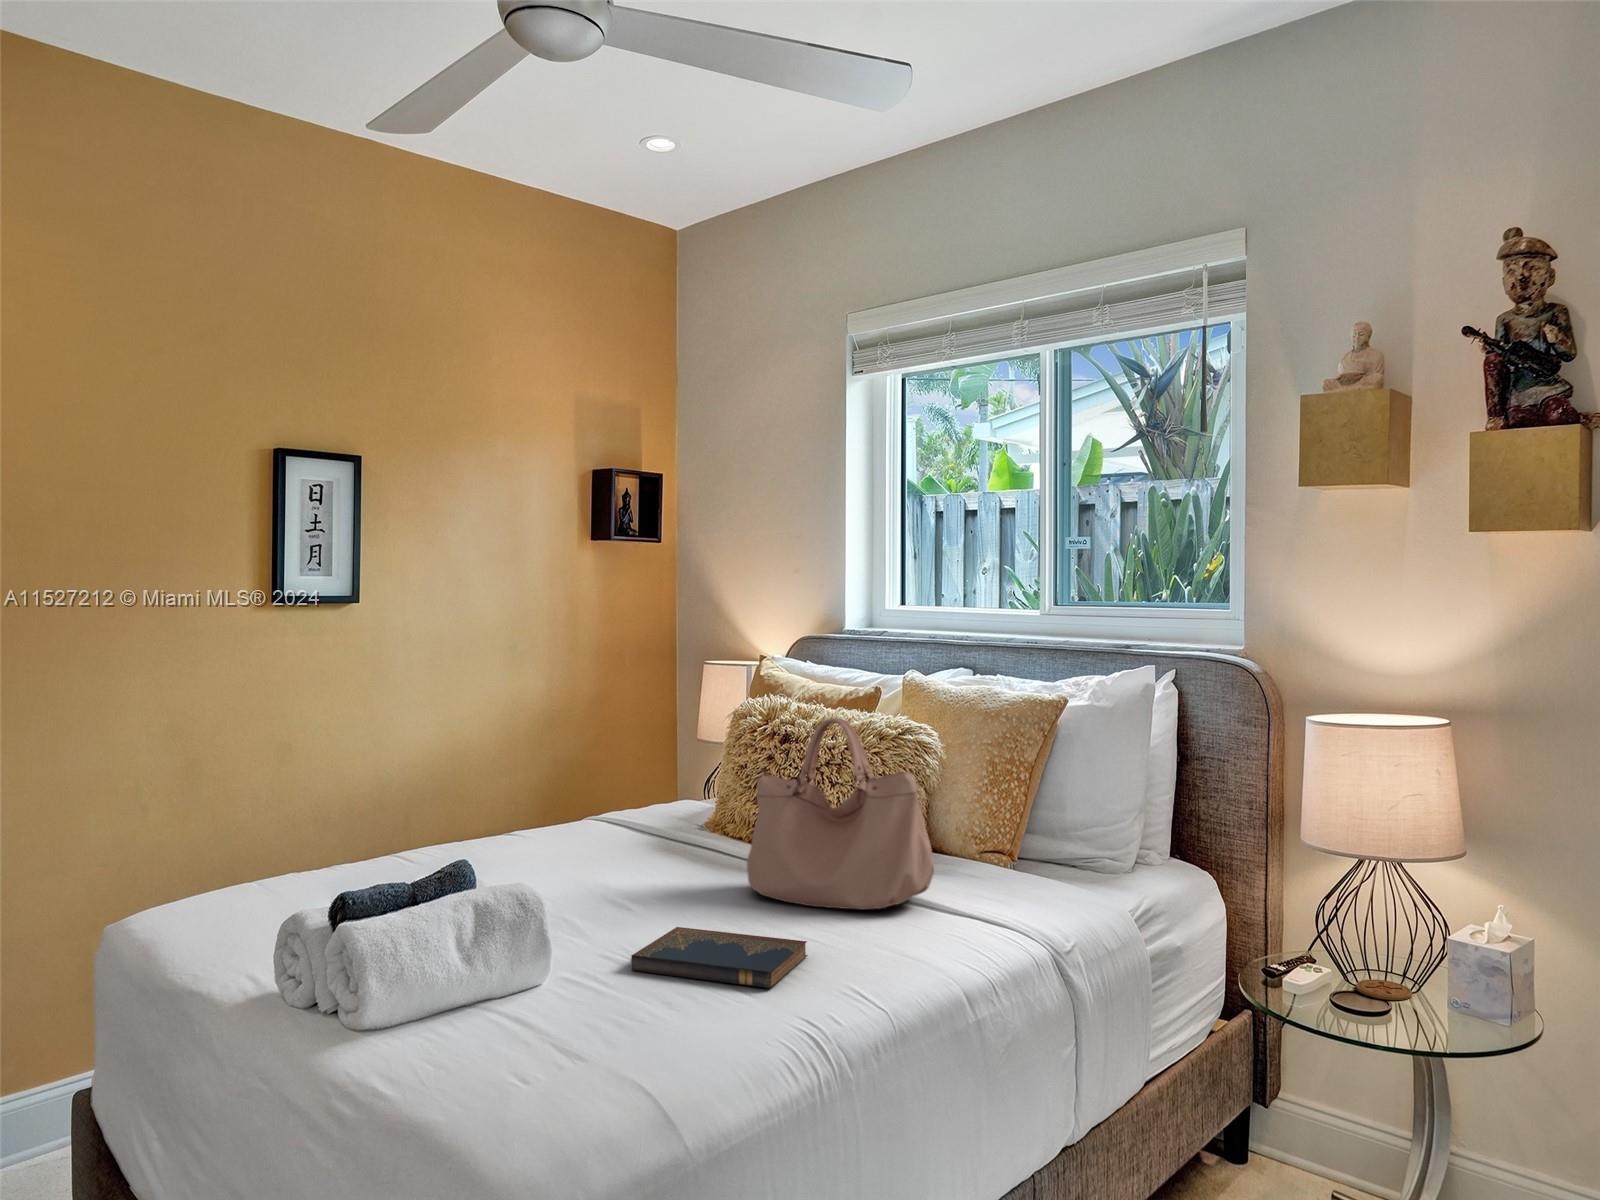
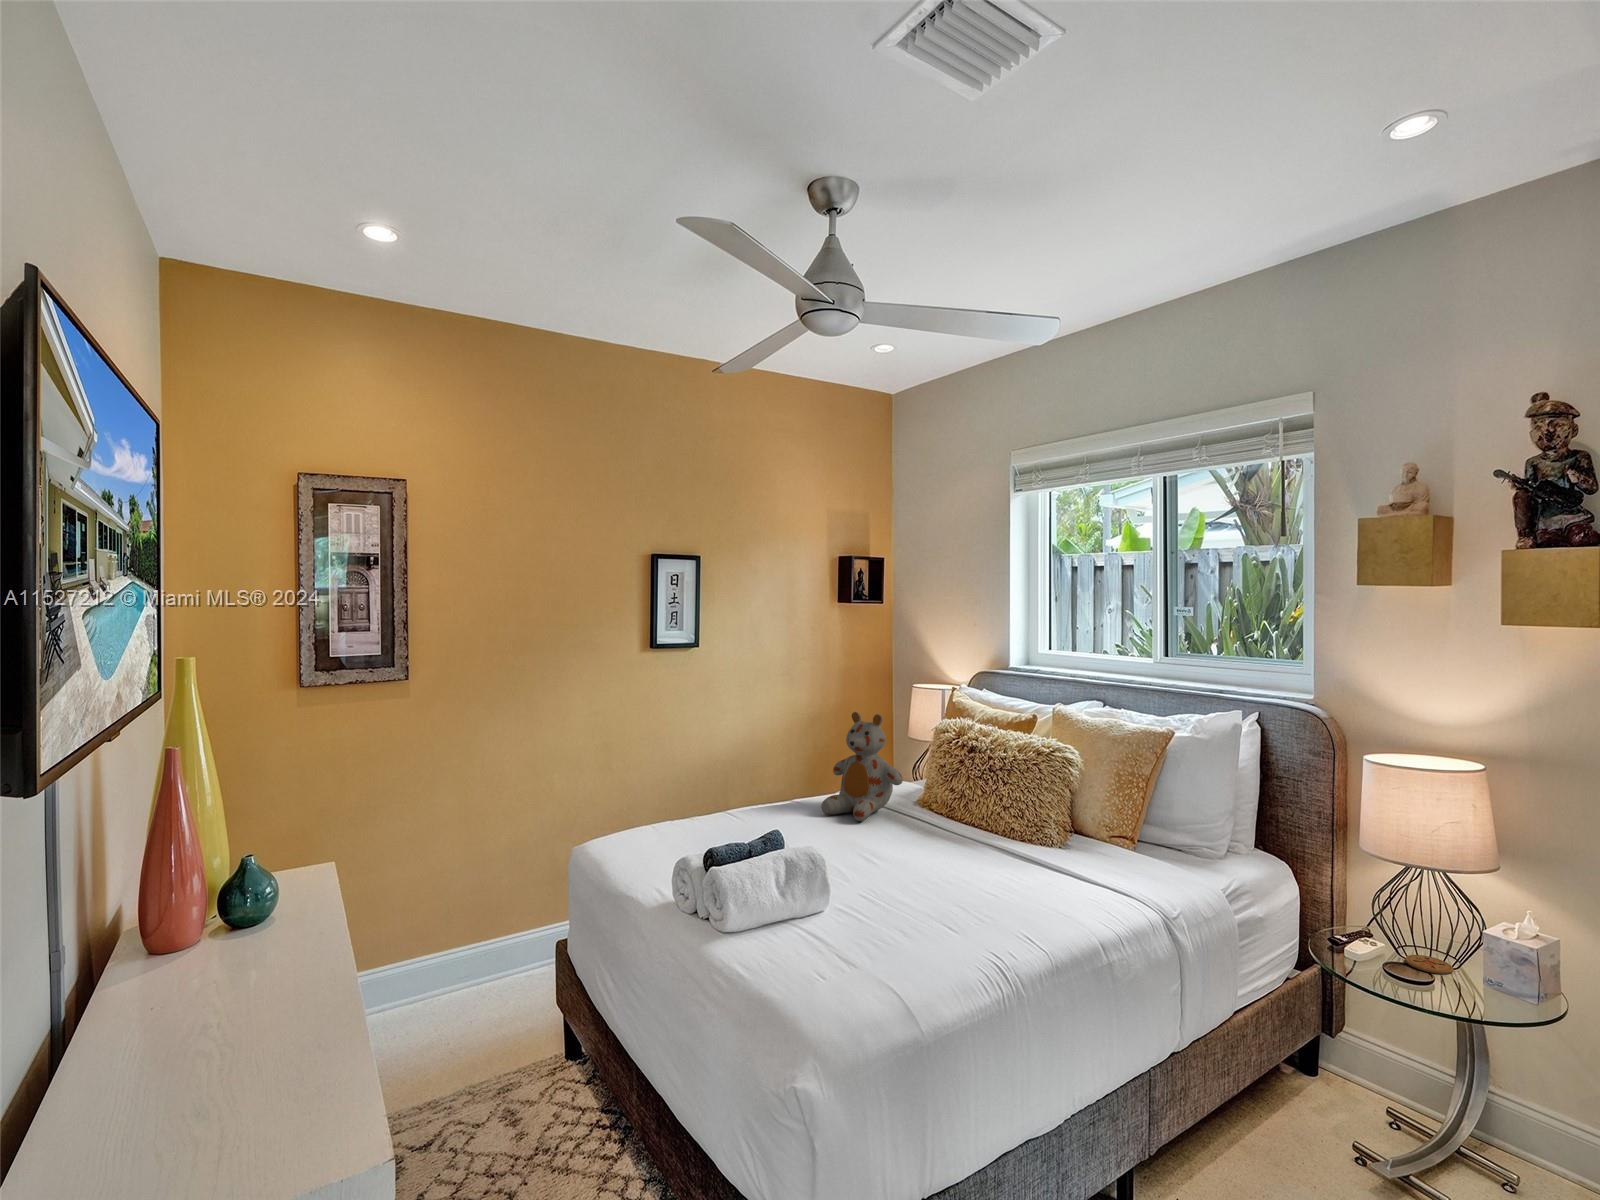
stuffed bear: none [557,689,683,853] -> present [821,712,903,821]
handbag: present [747,718,934,910] -> none [947,743,1077,877]
hardcover book: present [631,927,807,988] -> none [874,881,990,932]

